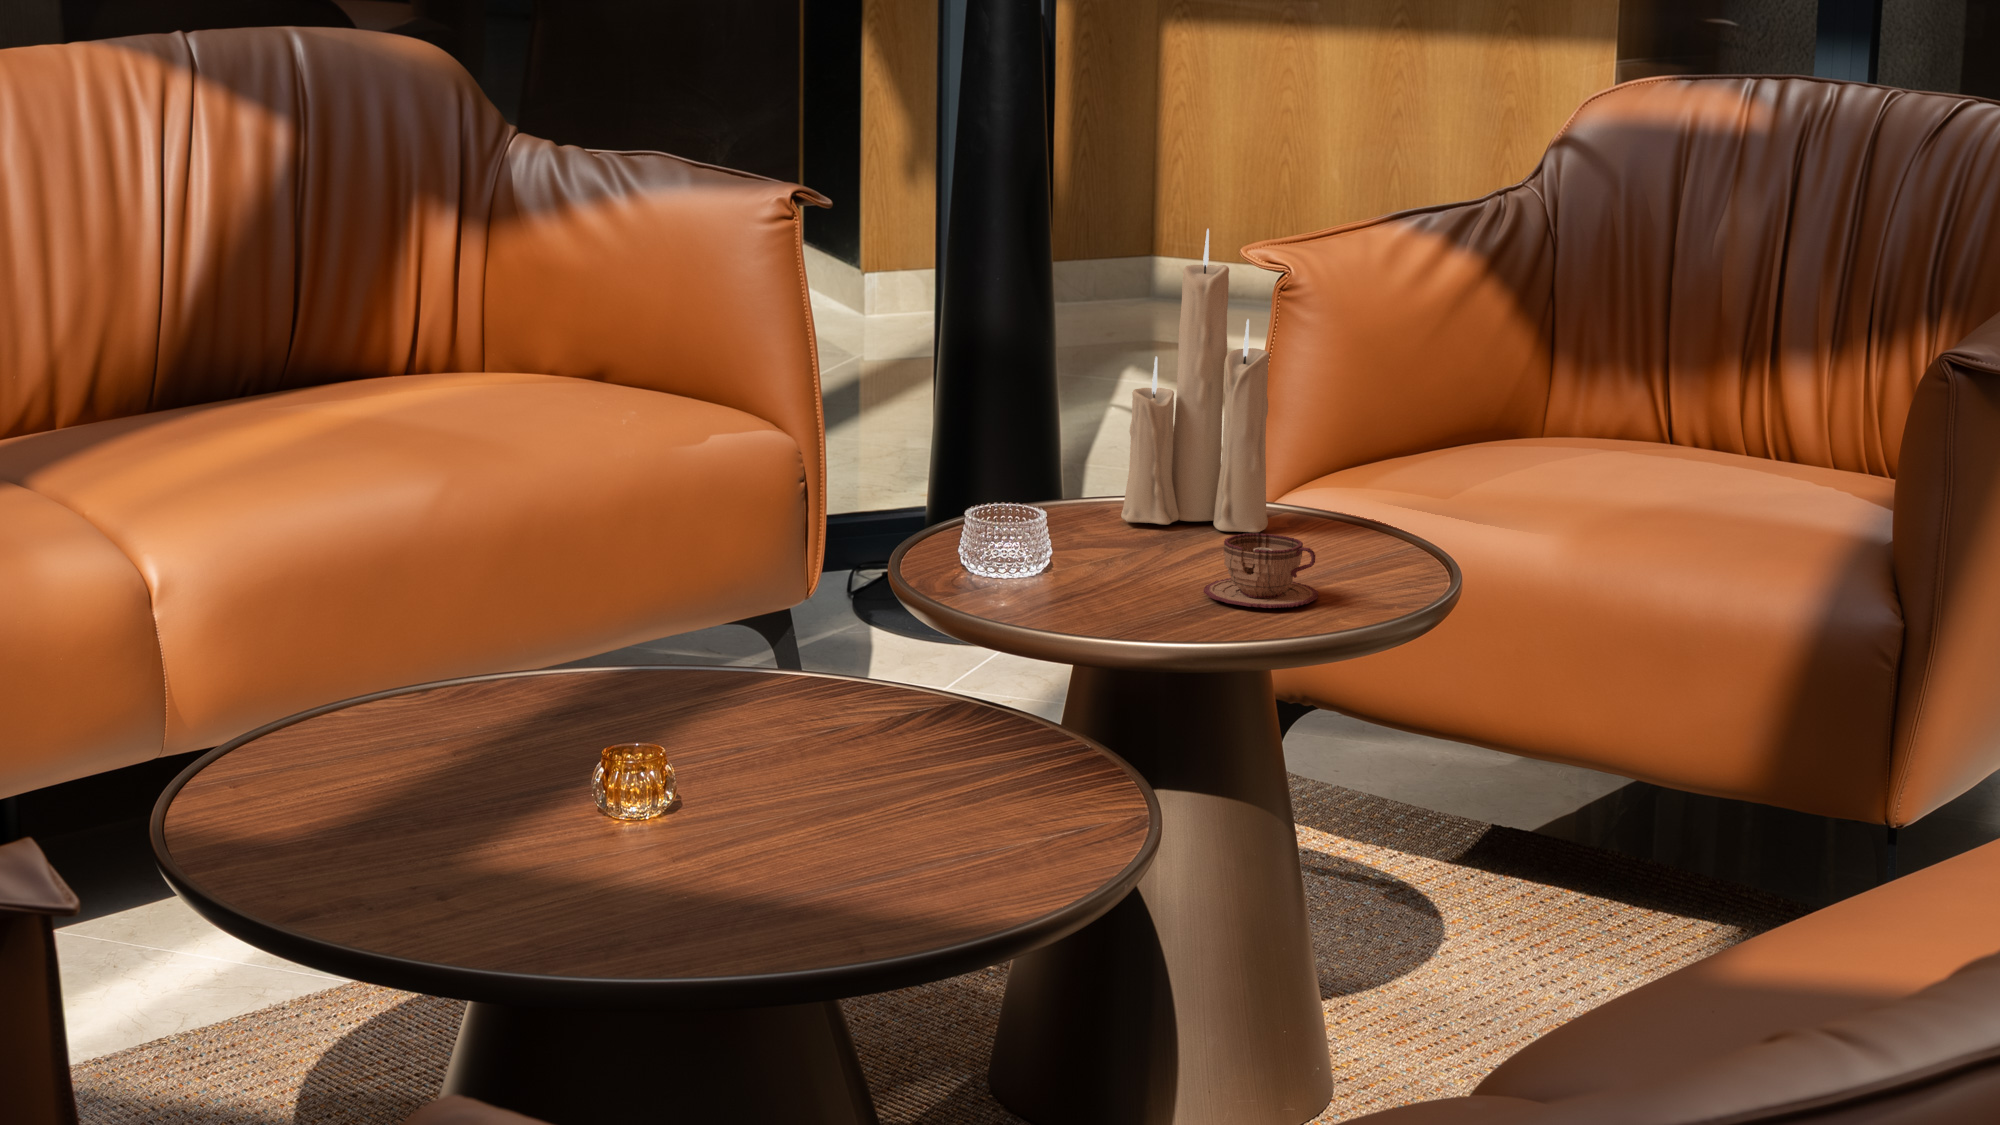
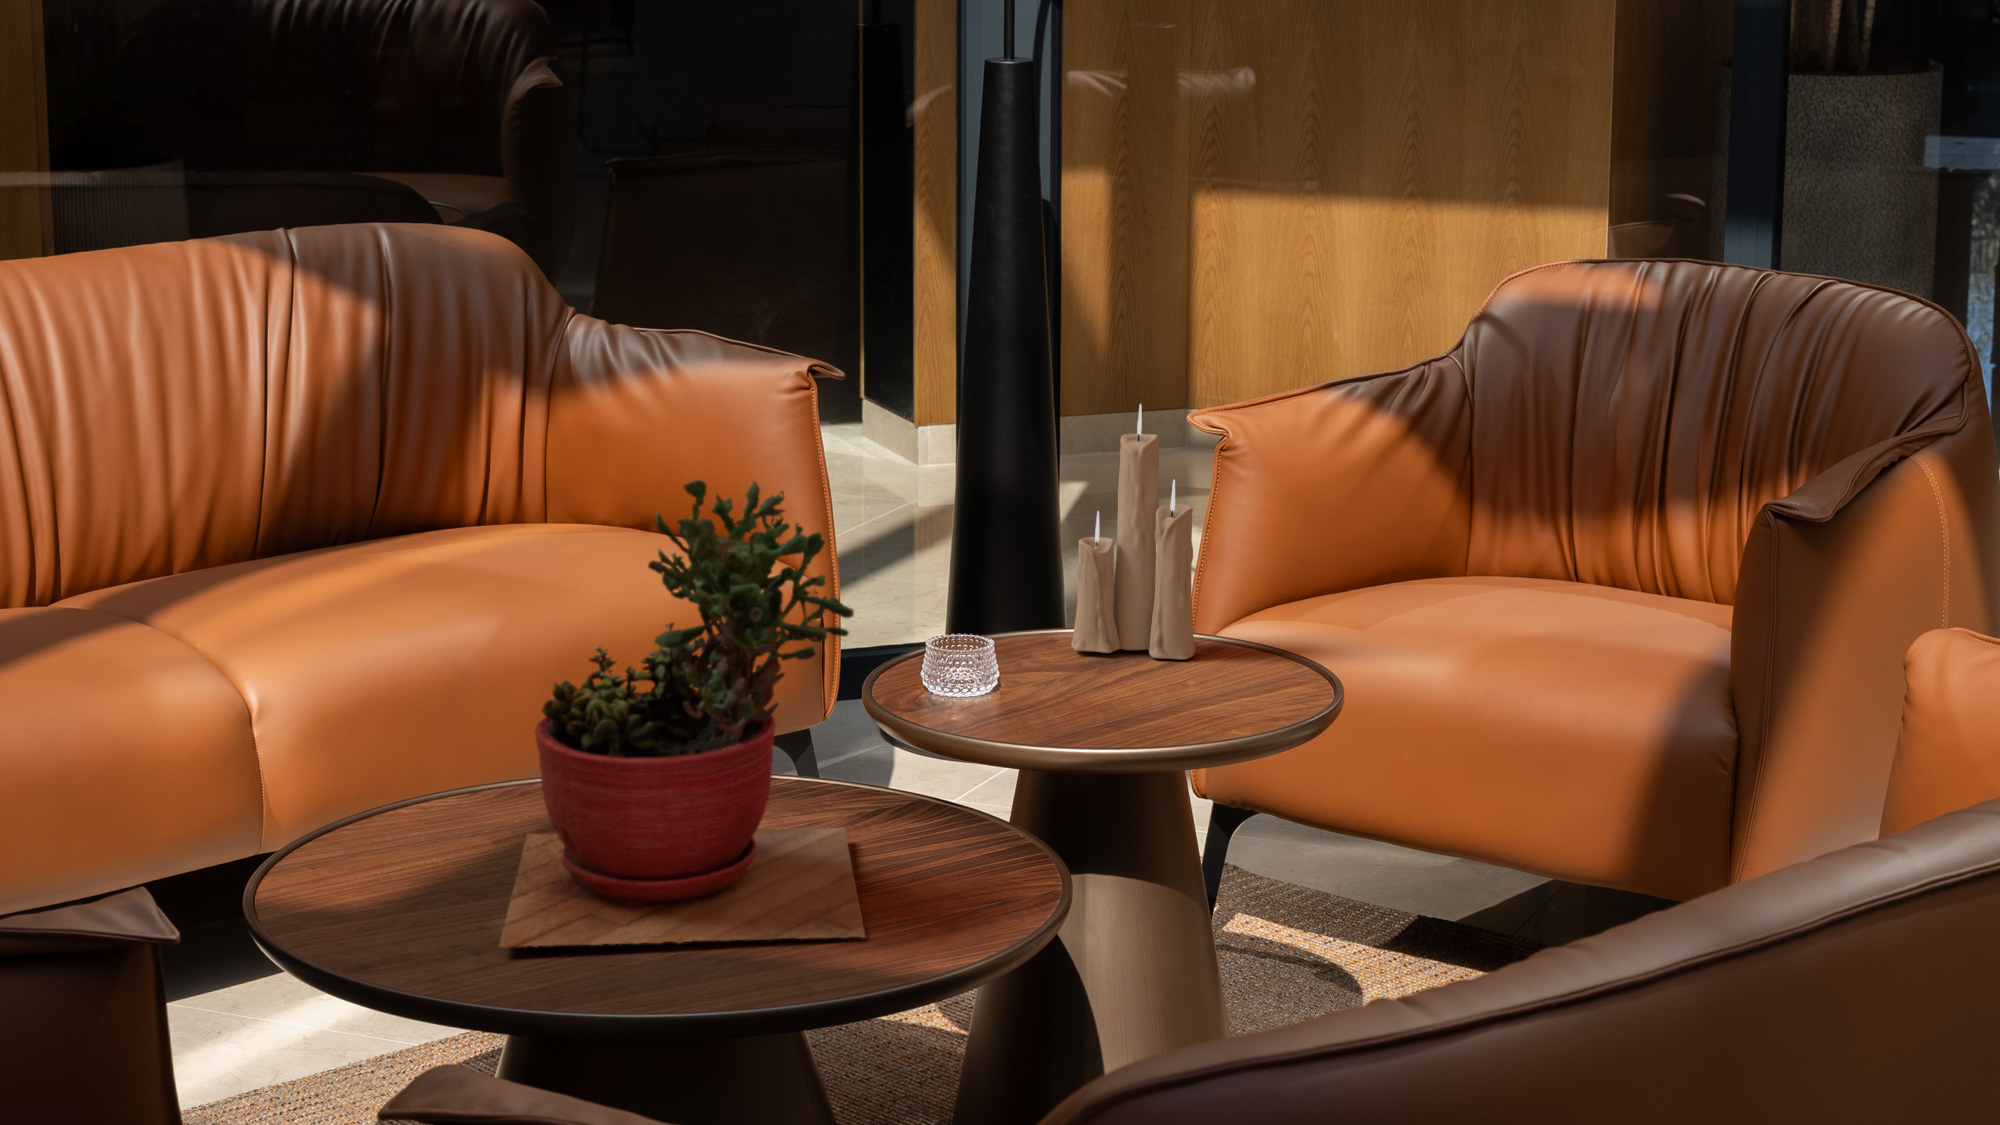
succulent plant: none [467,298,932,896] -> present [499,480,865,947]
teacup: present [1203,533,1318,608] -> none [1127,660,1223,723]

